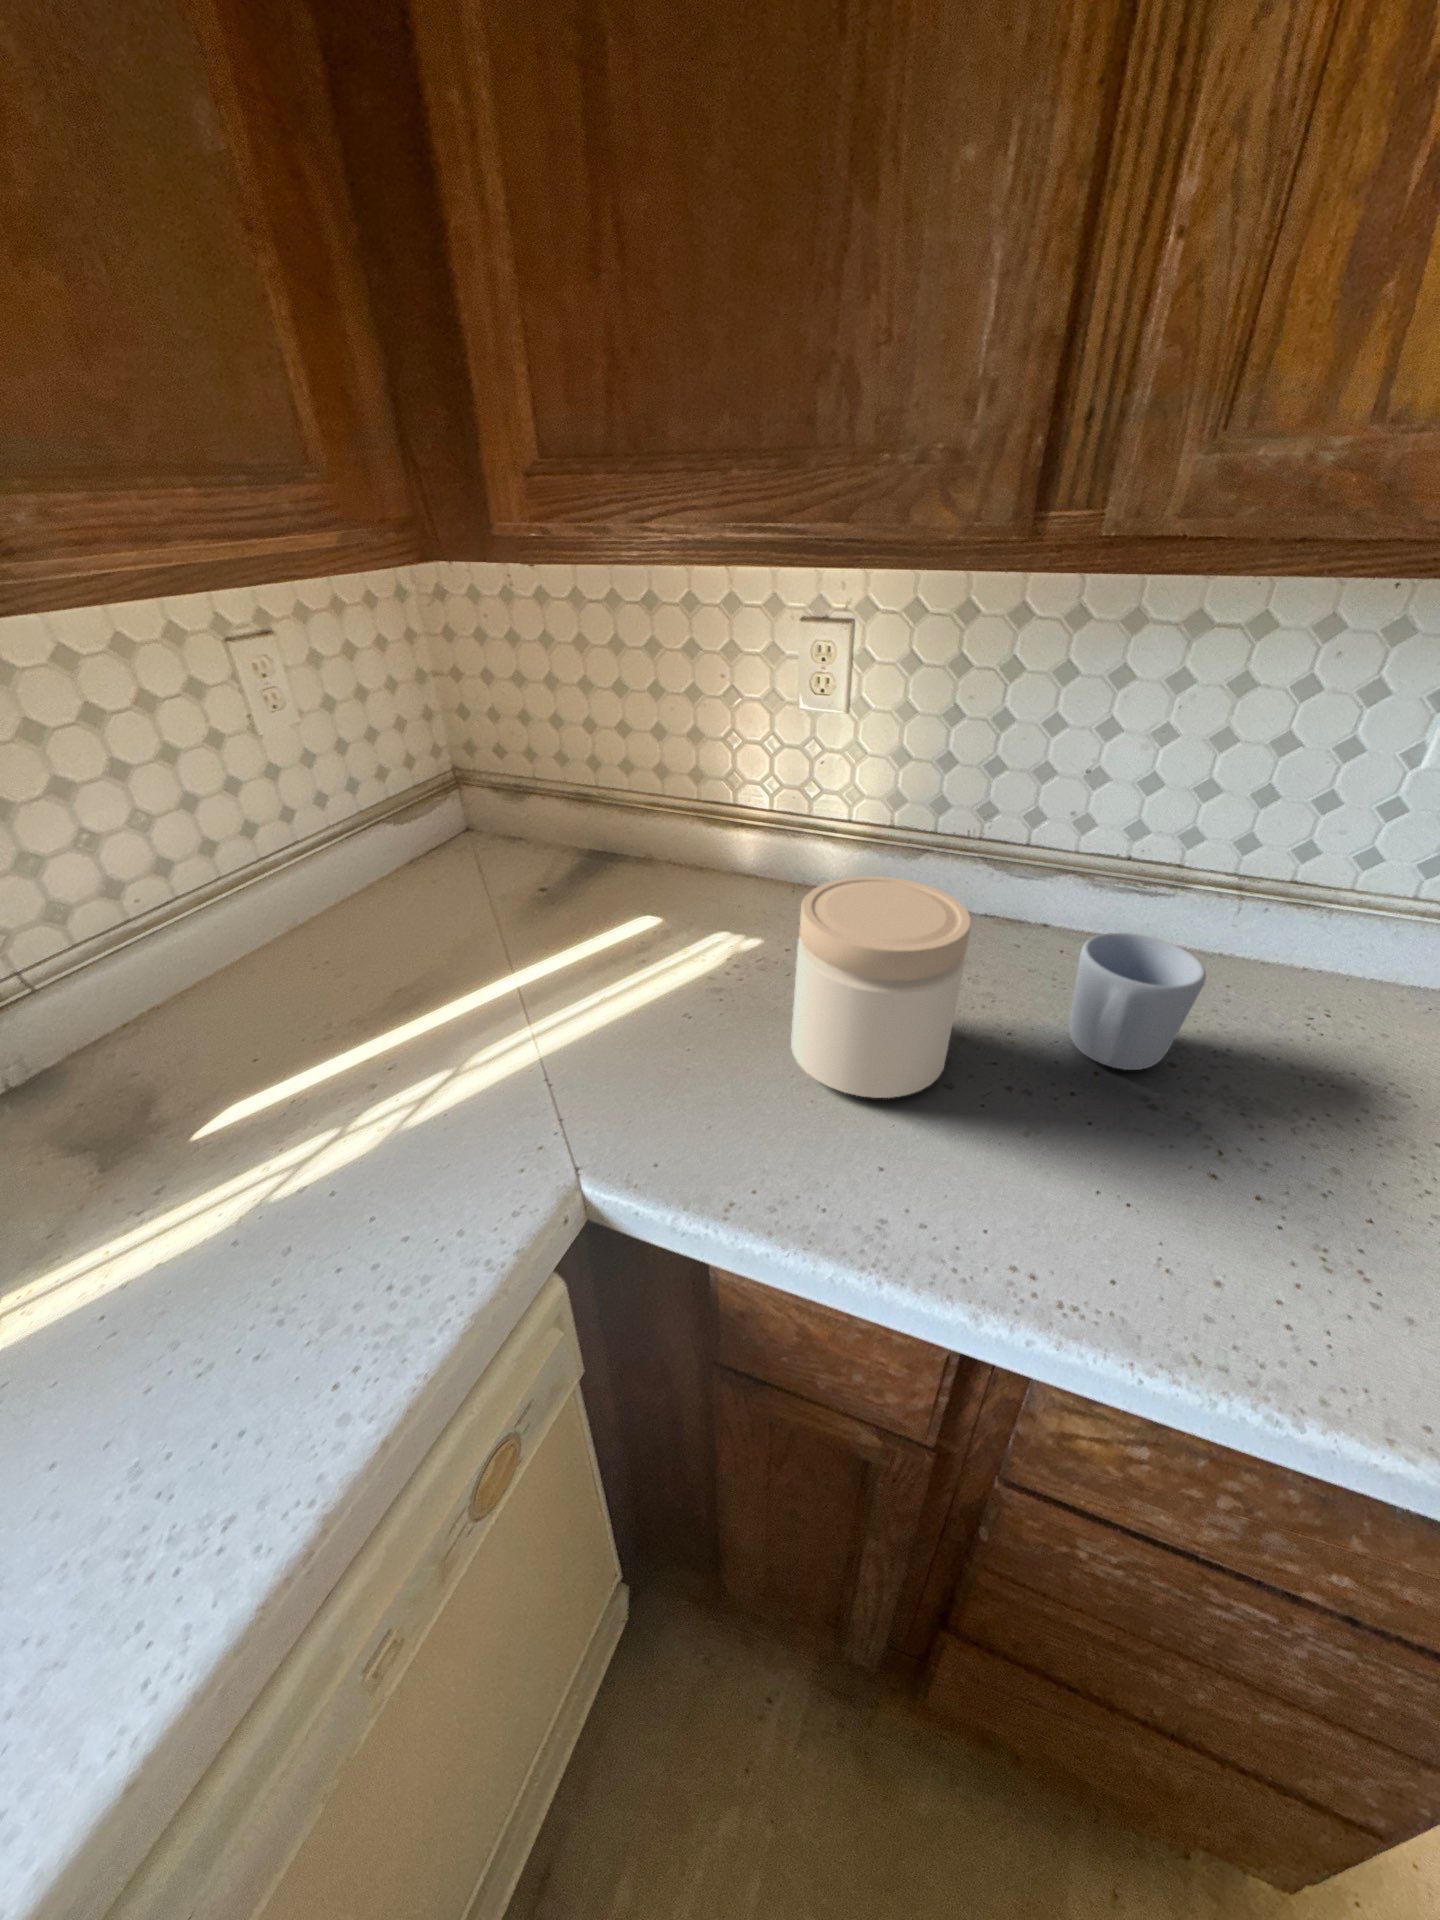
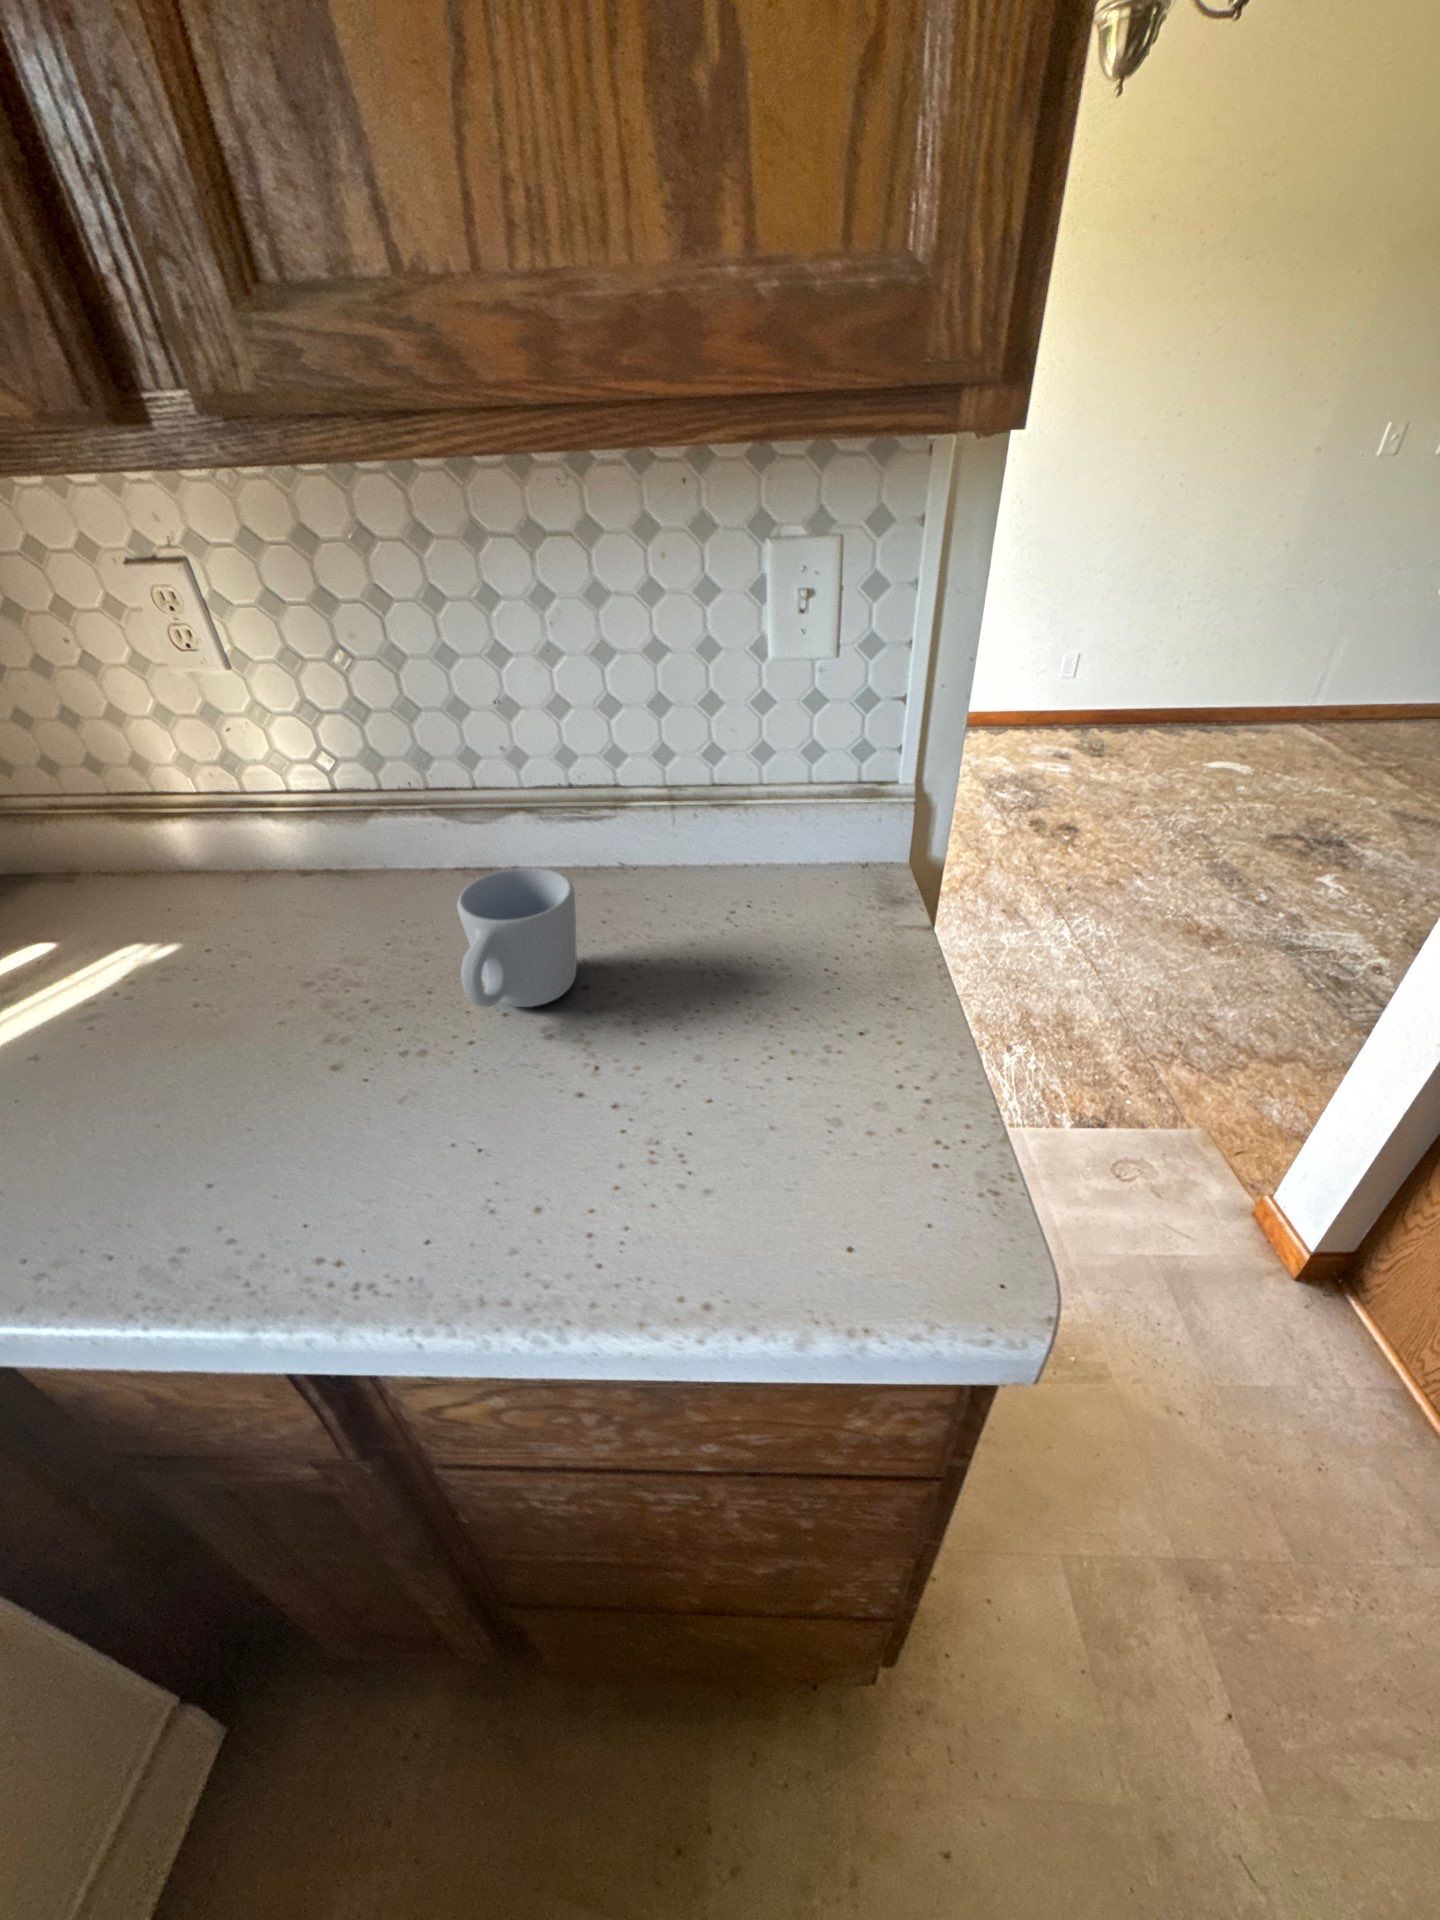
jar: present [791,876,972,1098] -> none [84,856,347,1105]

